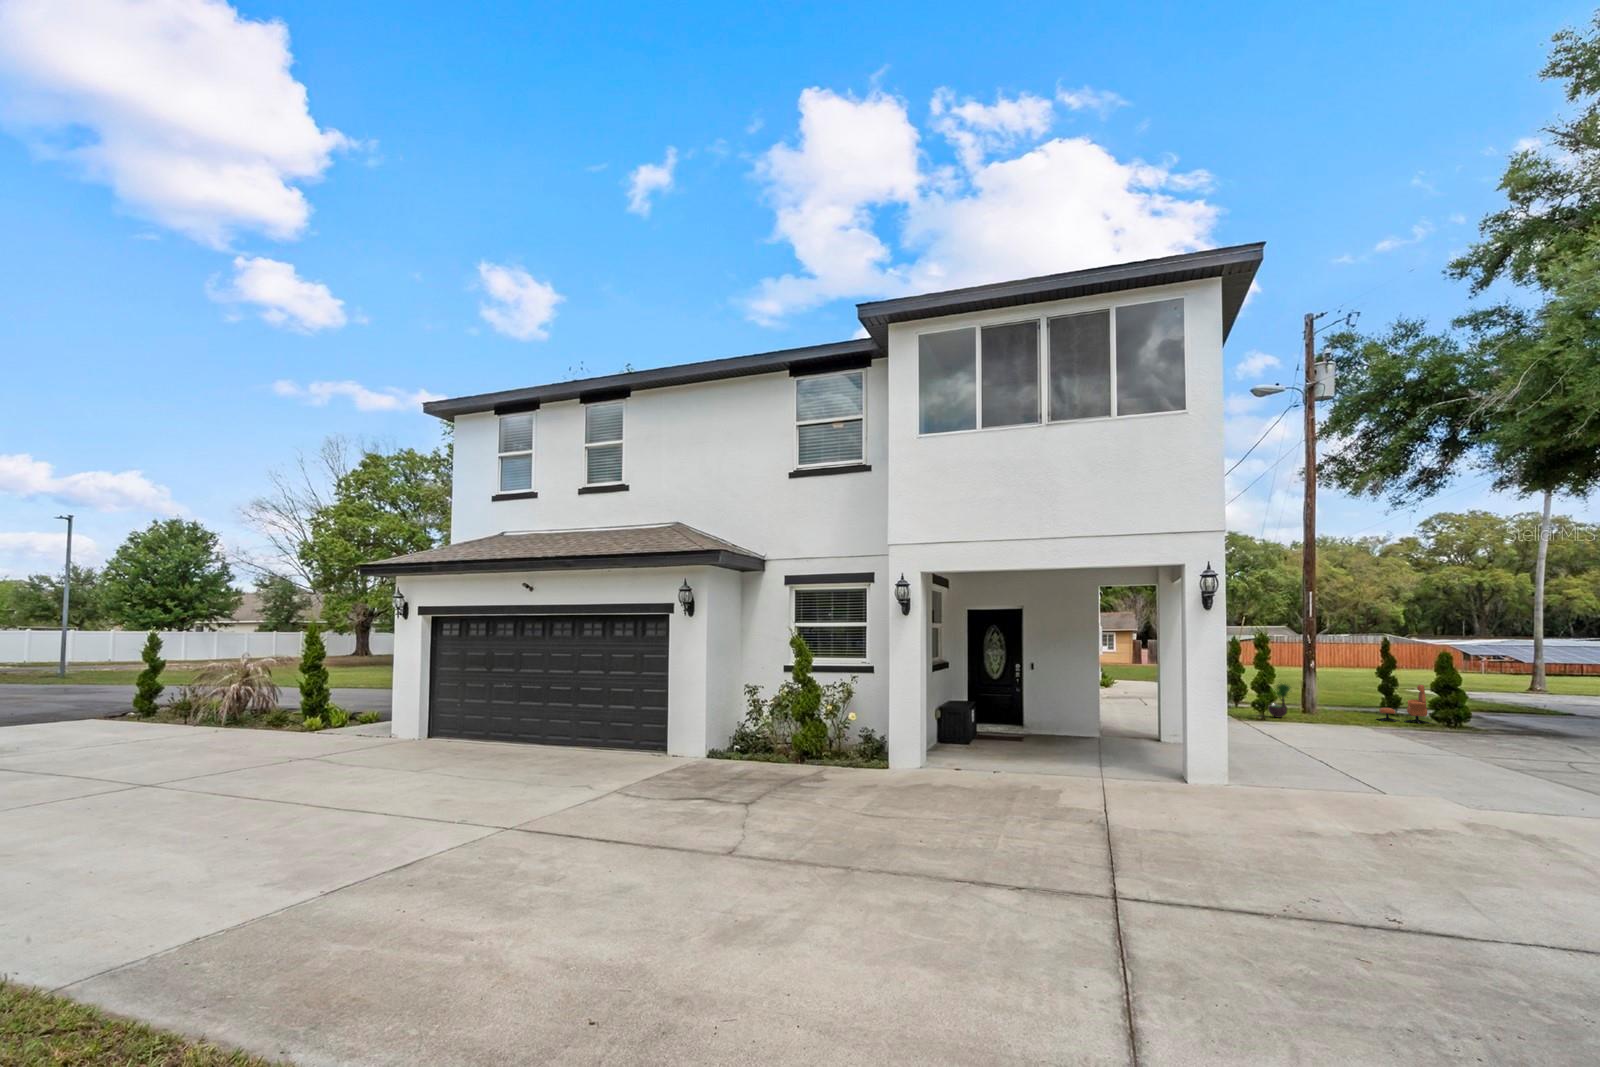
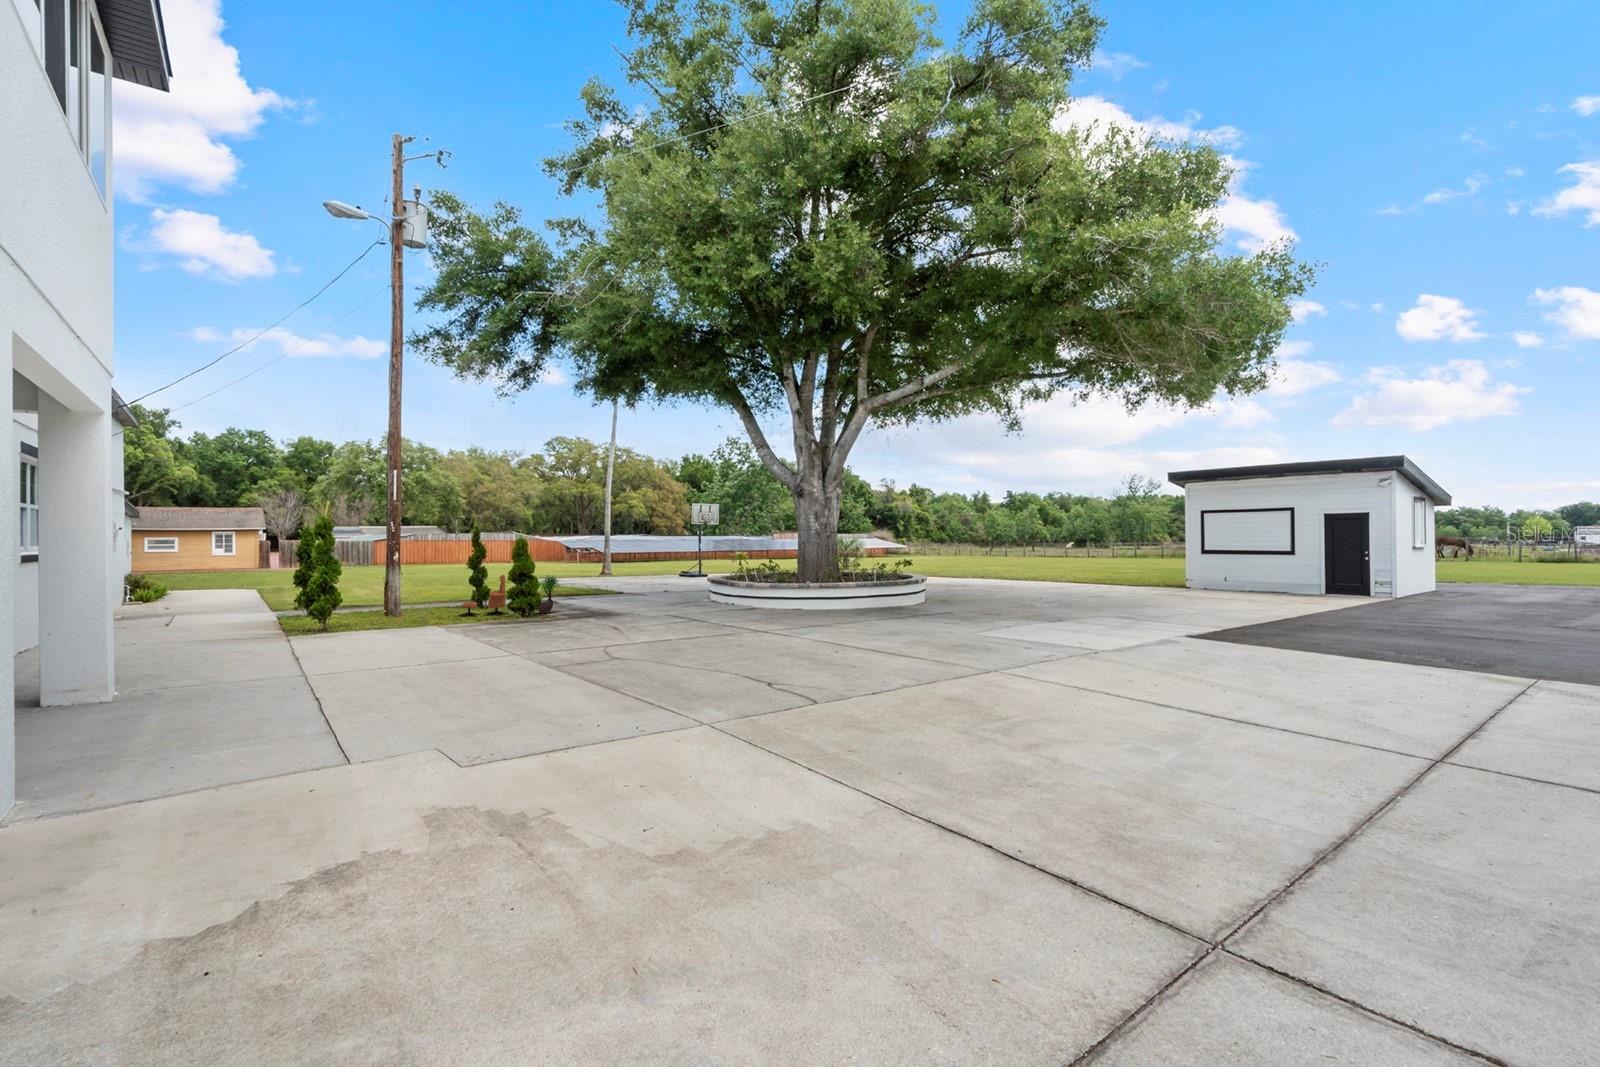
potted tree: present [1268,682,1291,718] -> present [539,576,558,614]

